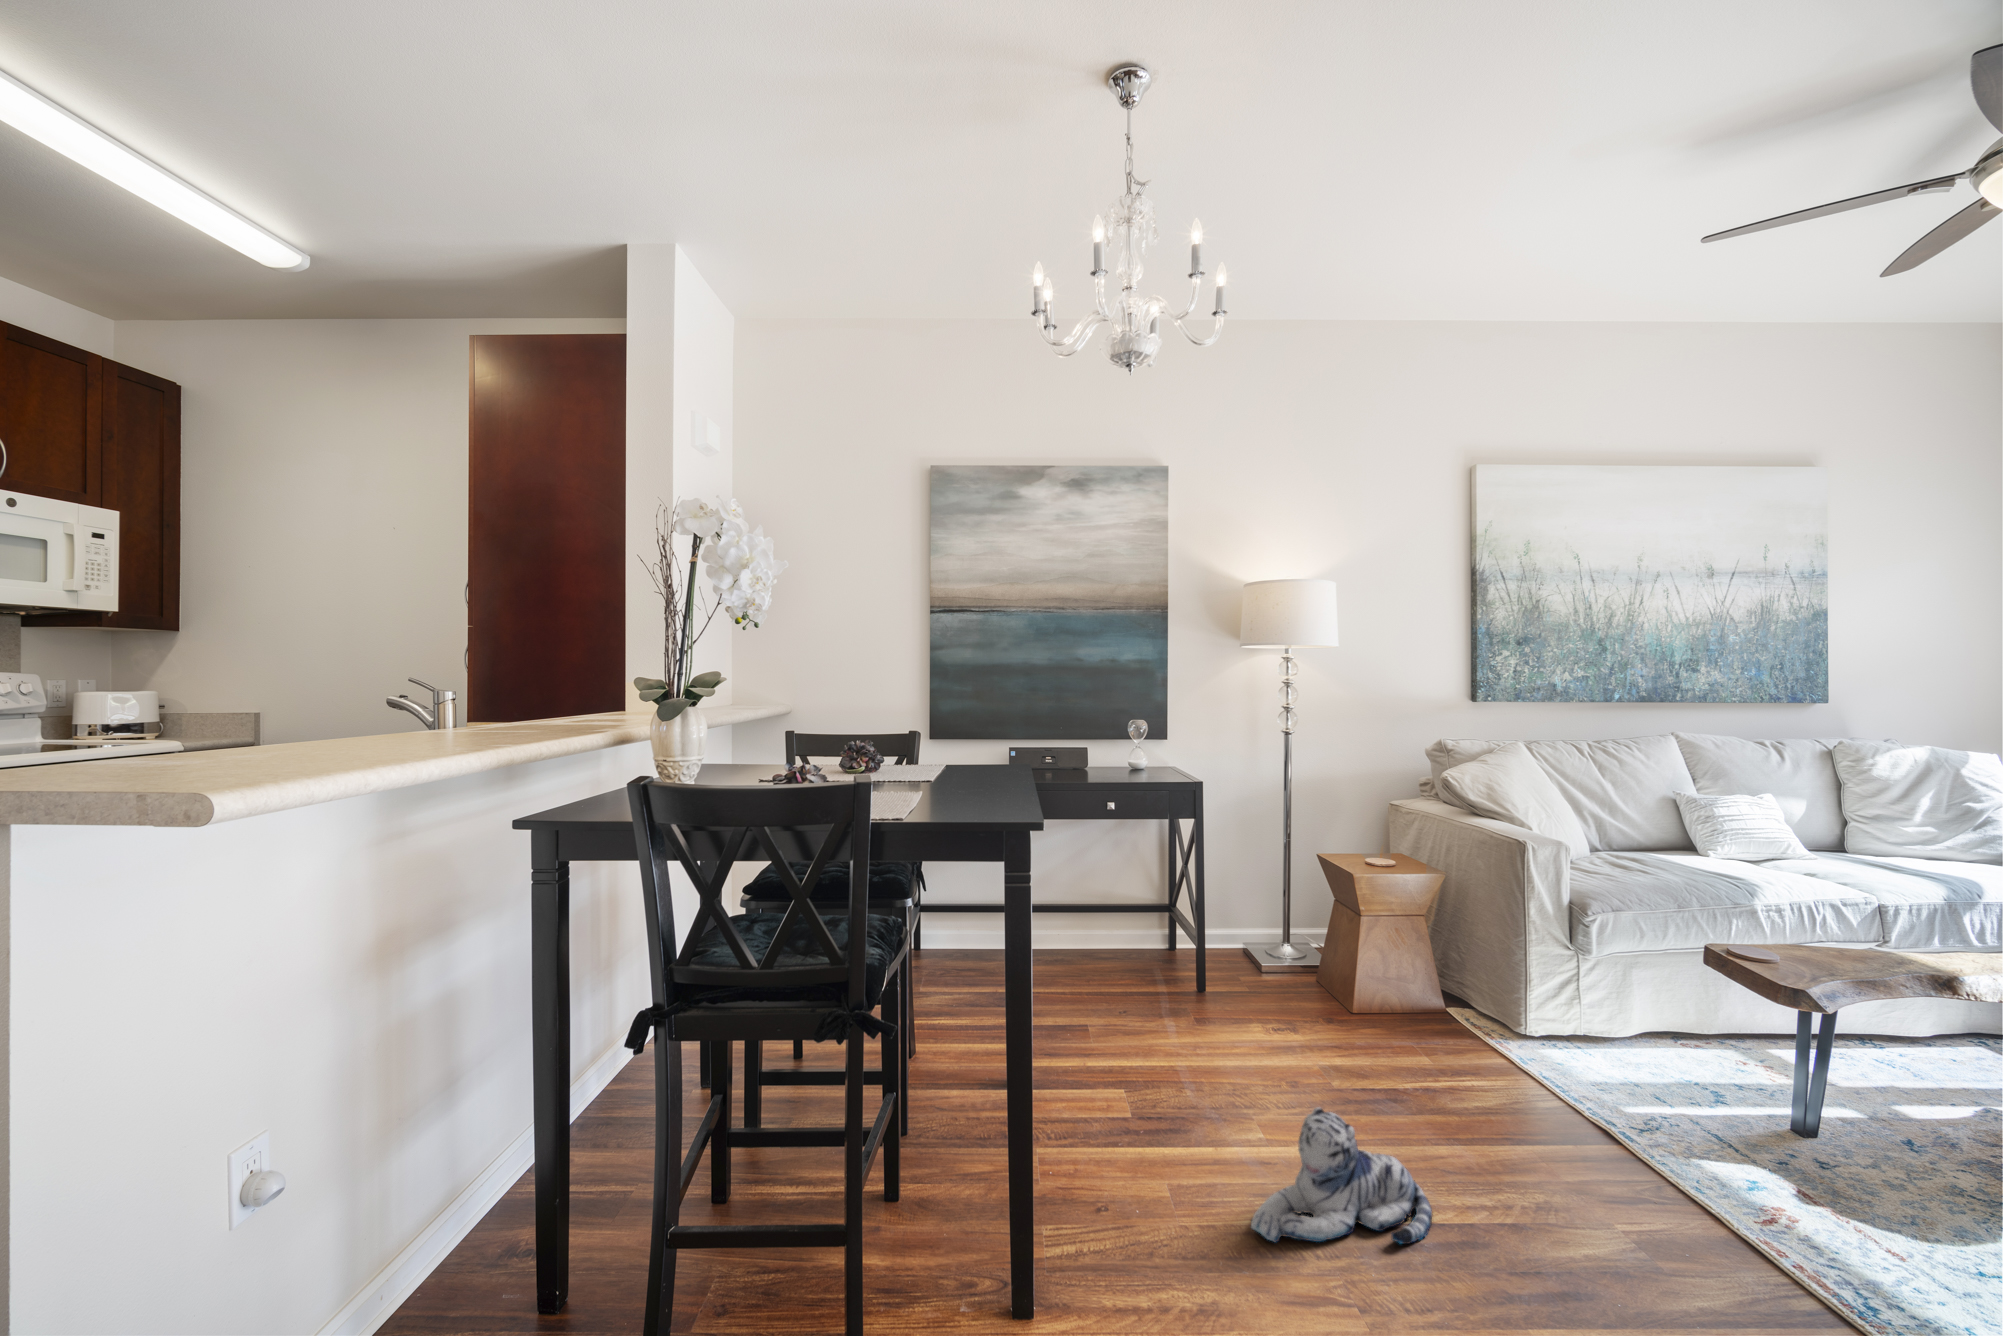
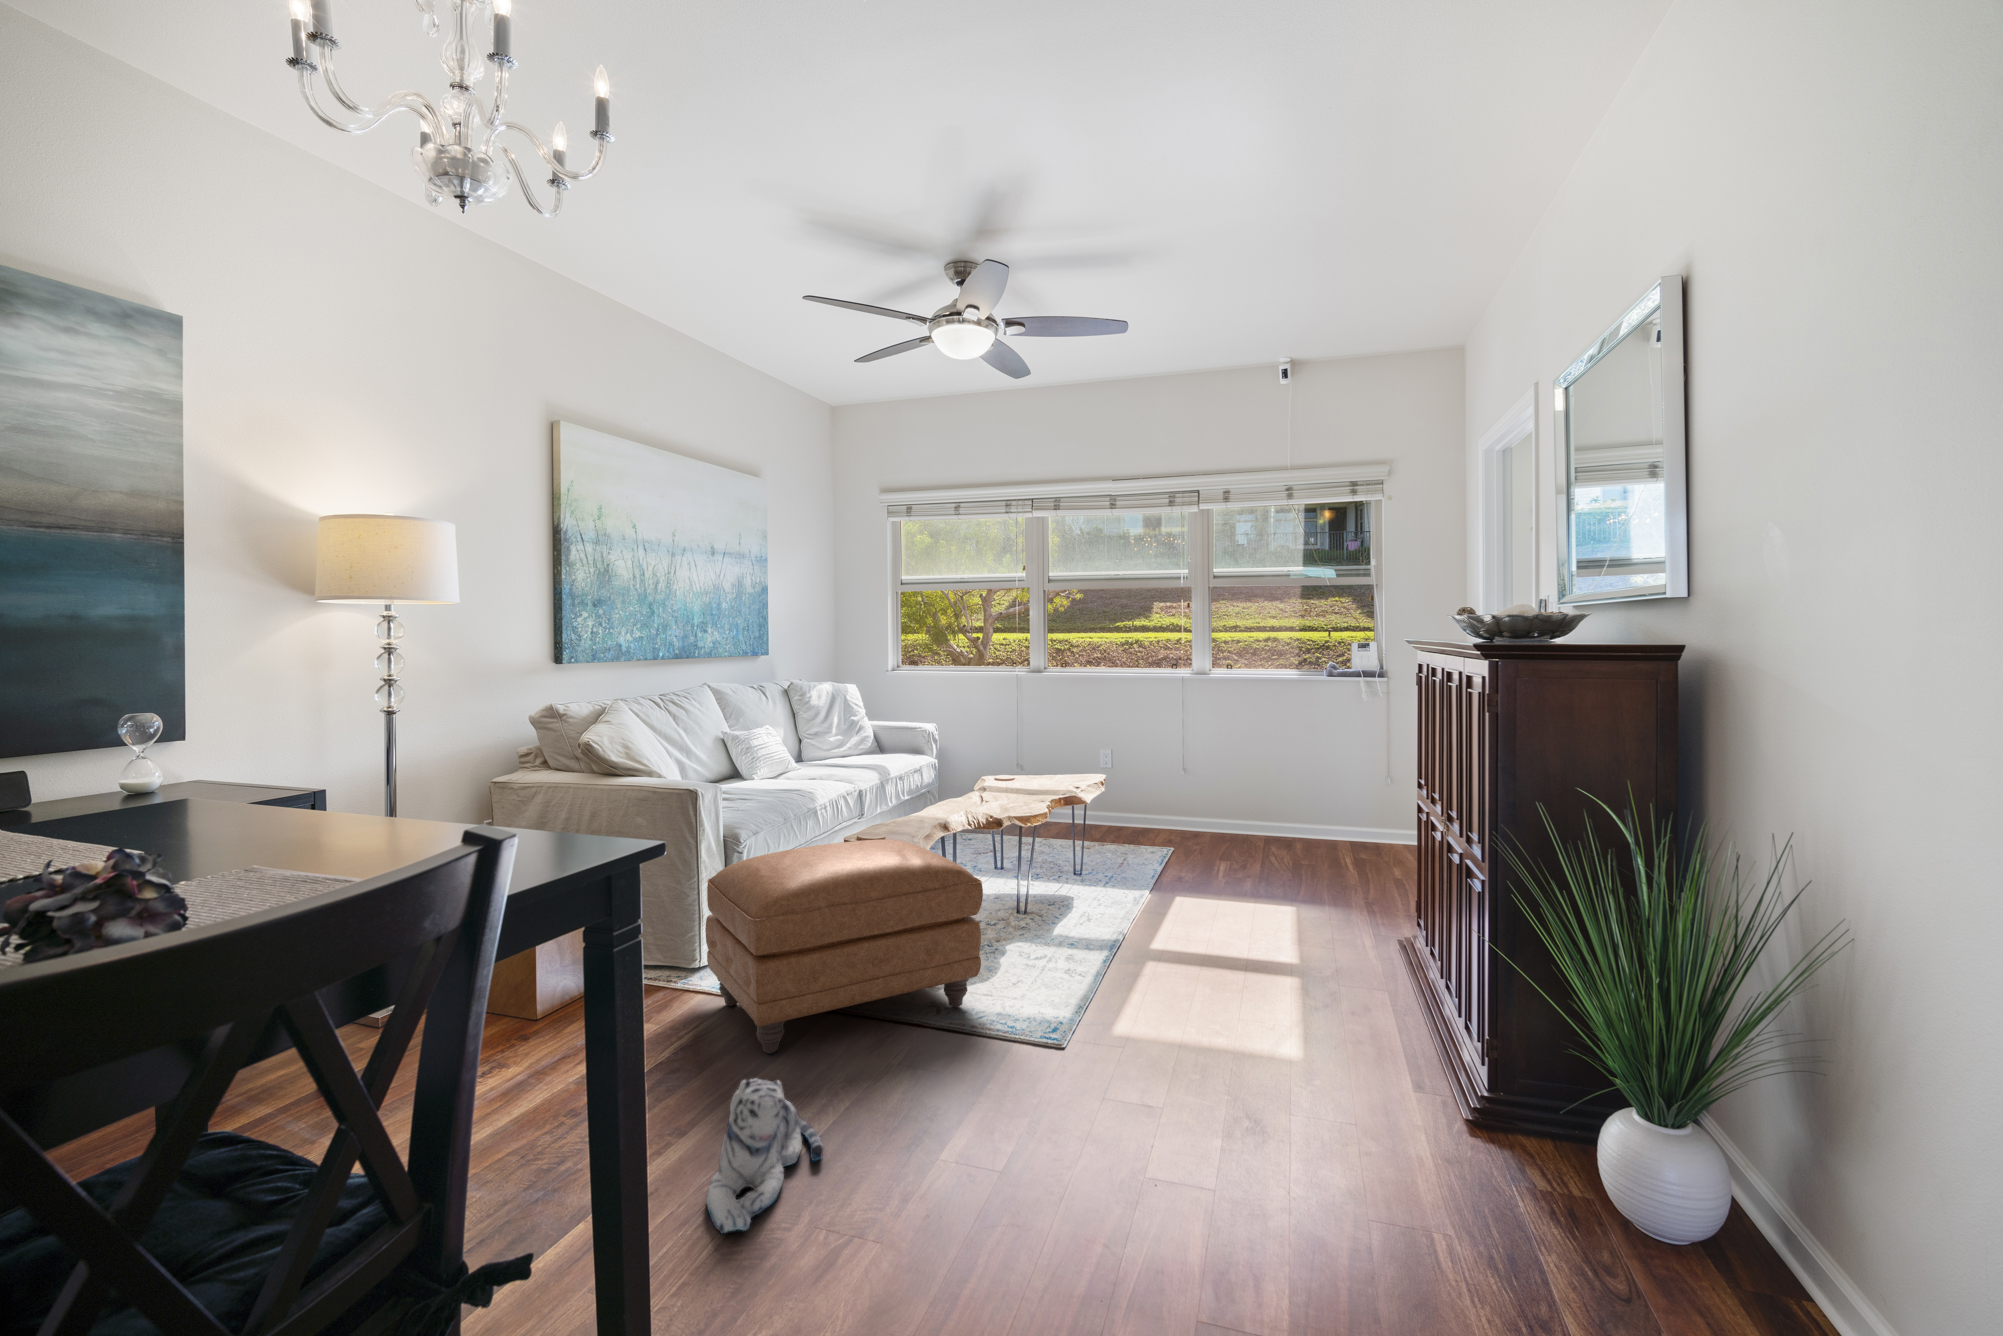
ottoman: none [1460,924,1864,1234] -> present [705,839,983,1053]

